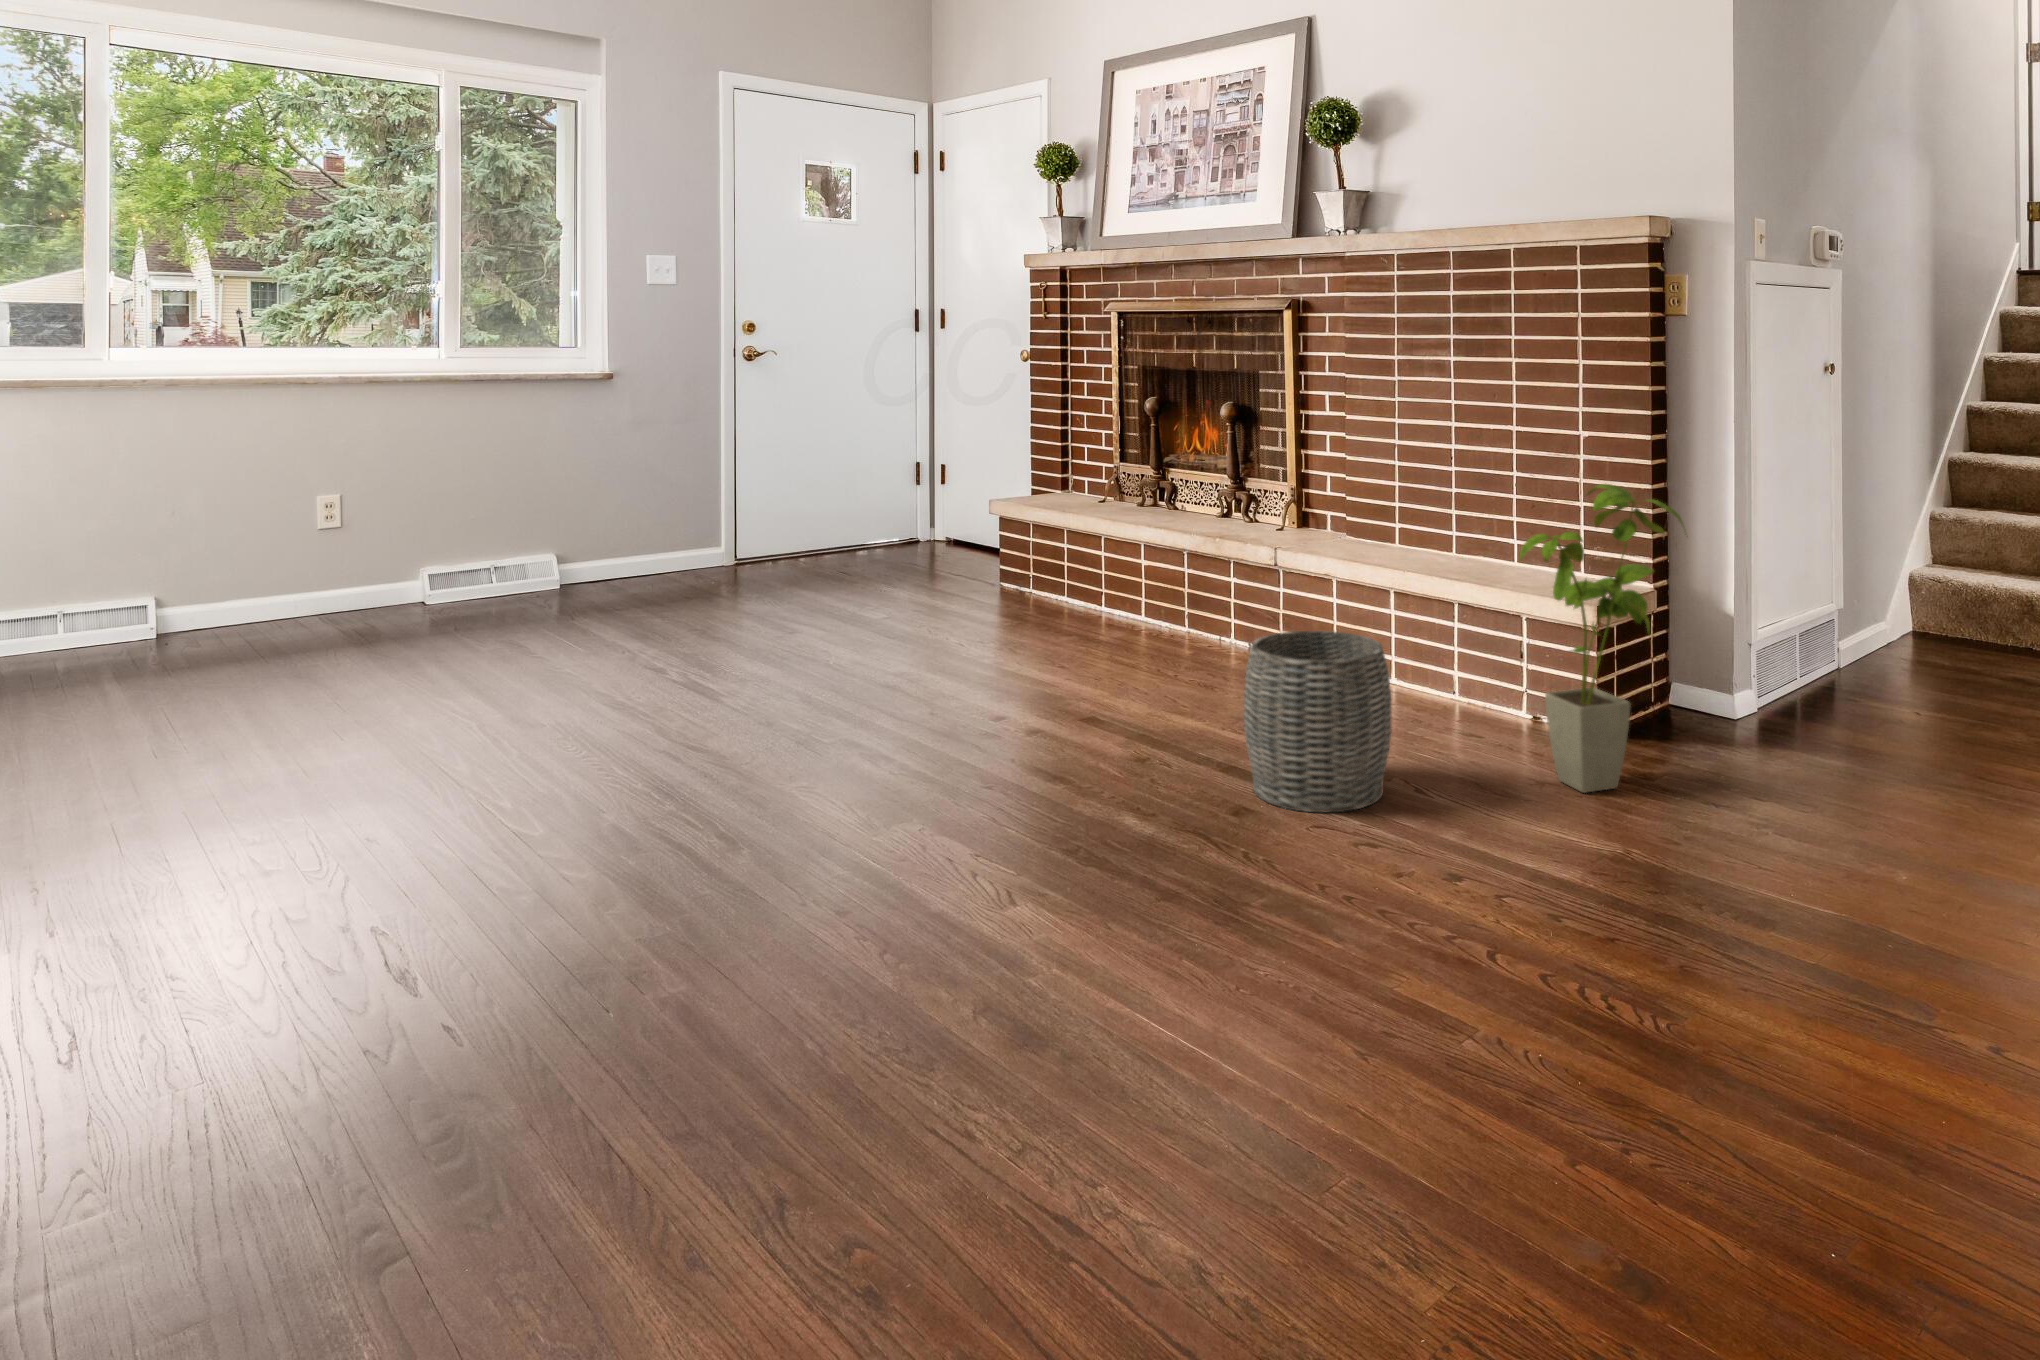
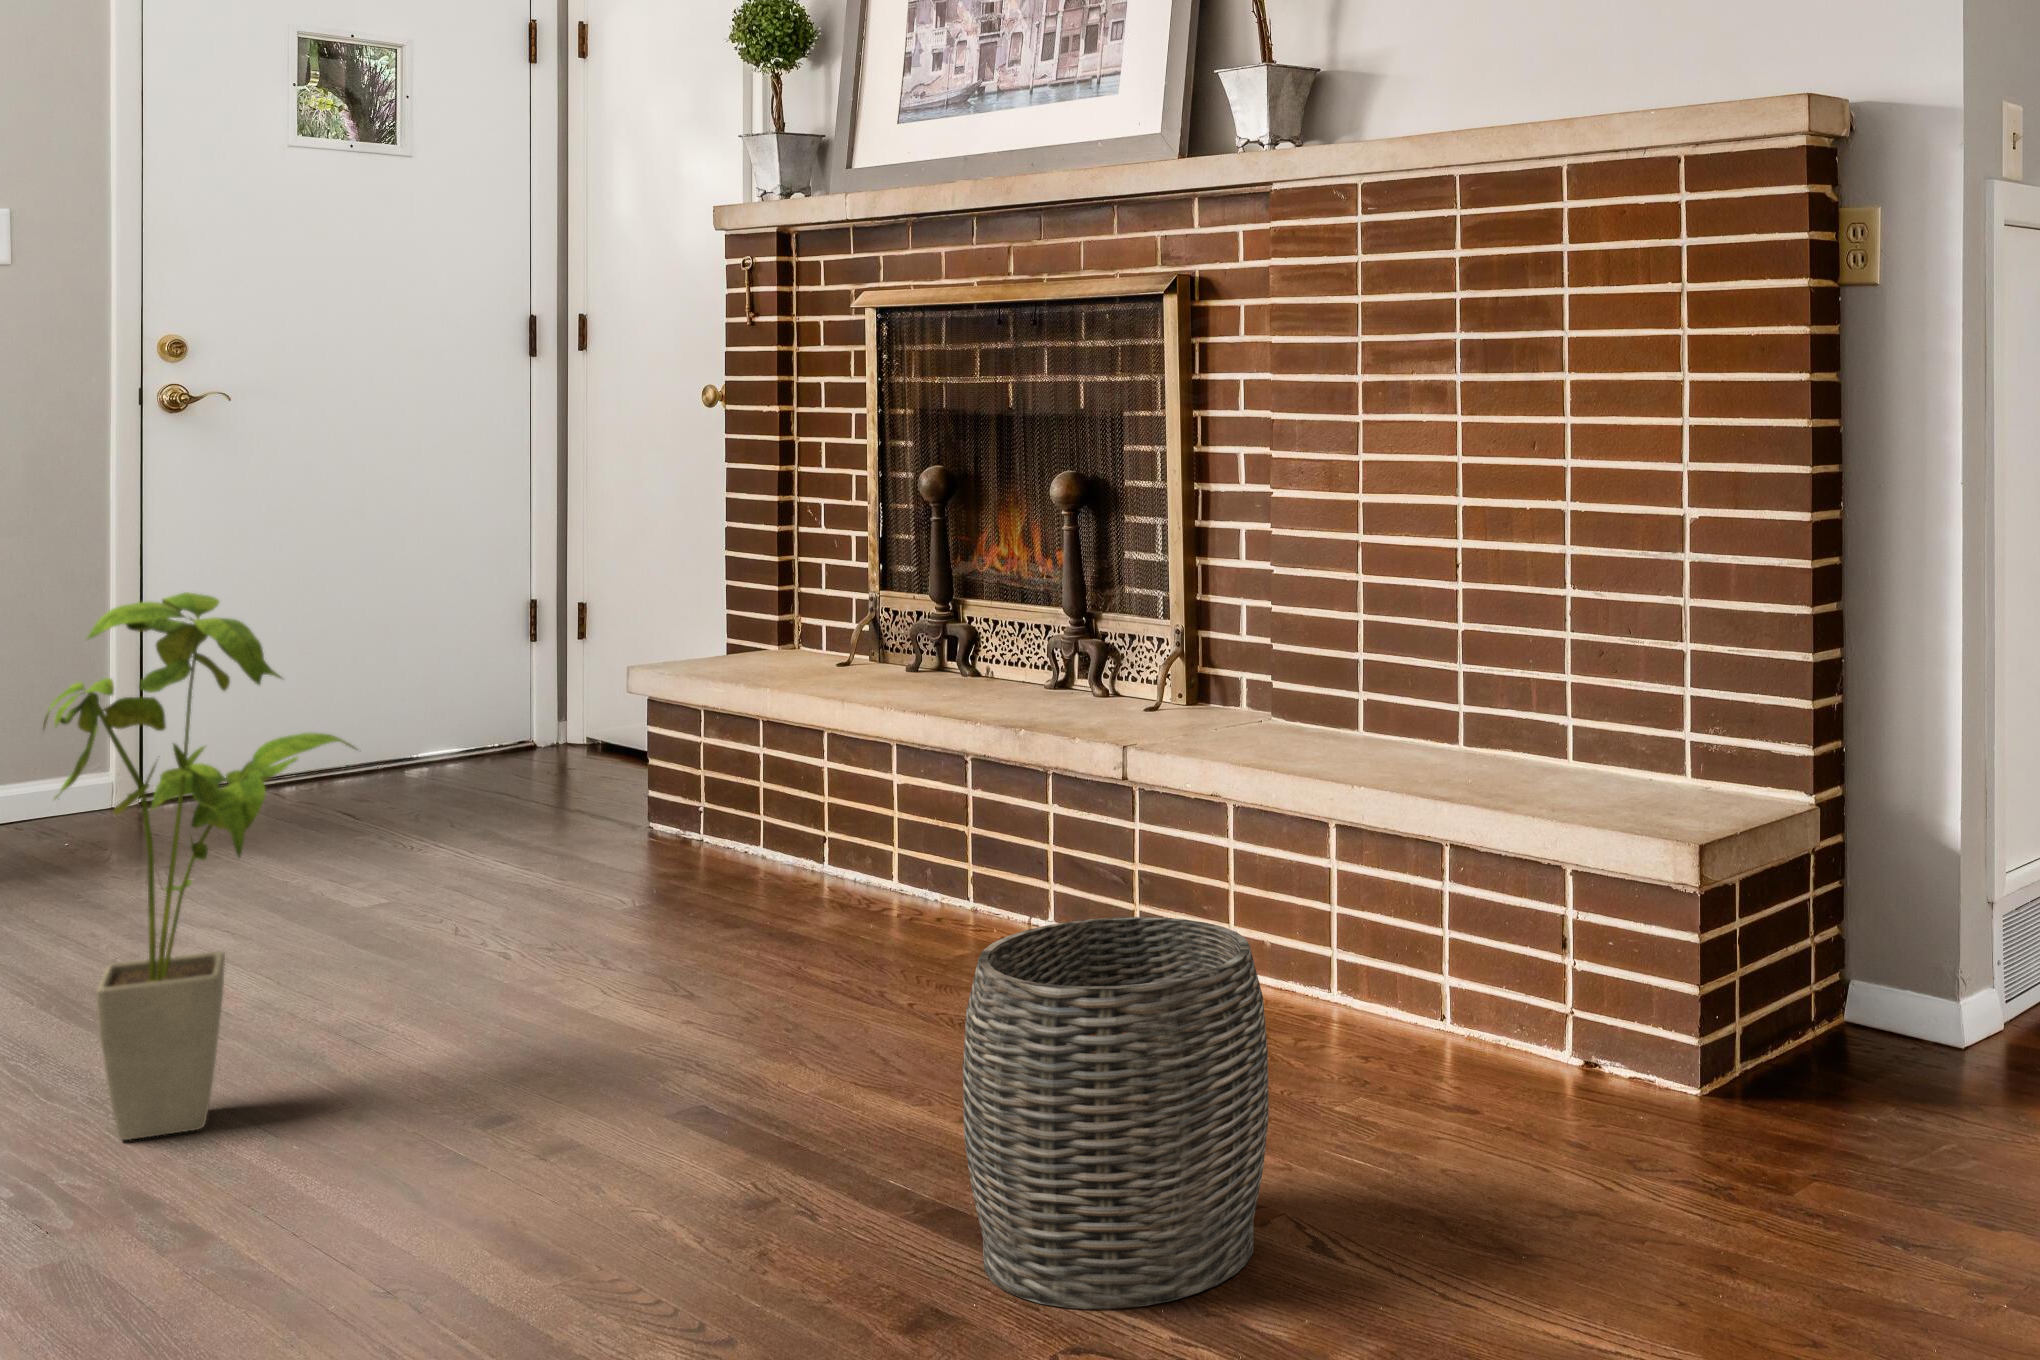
house plant: present [1520,484,1688,793] -> present [43,592,356,1140]

